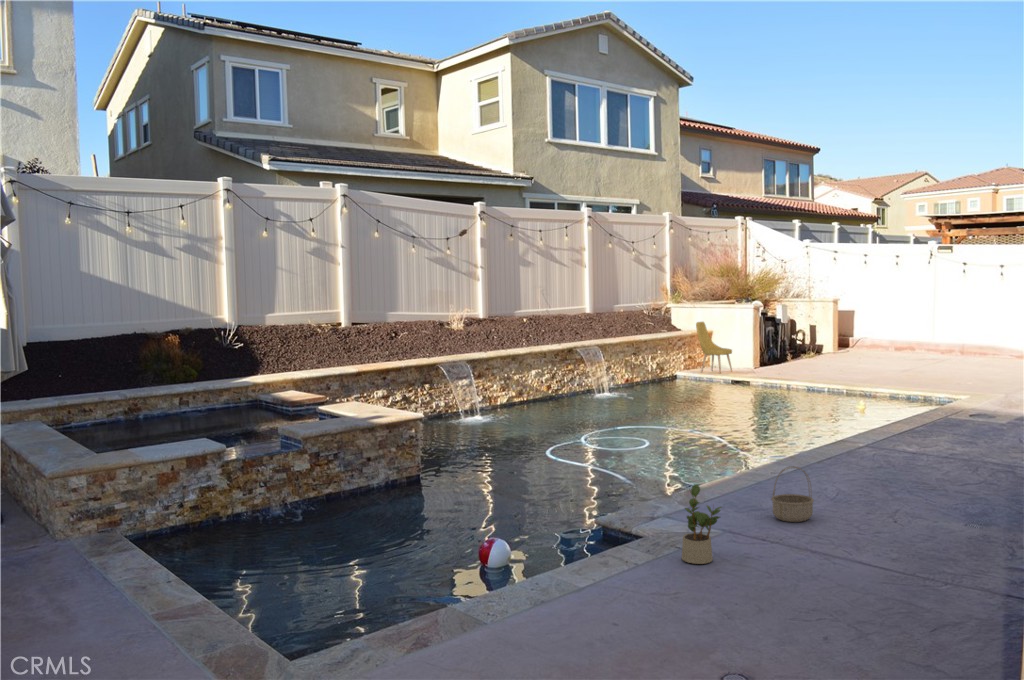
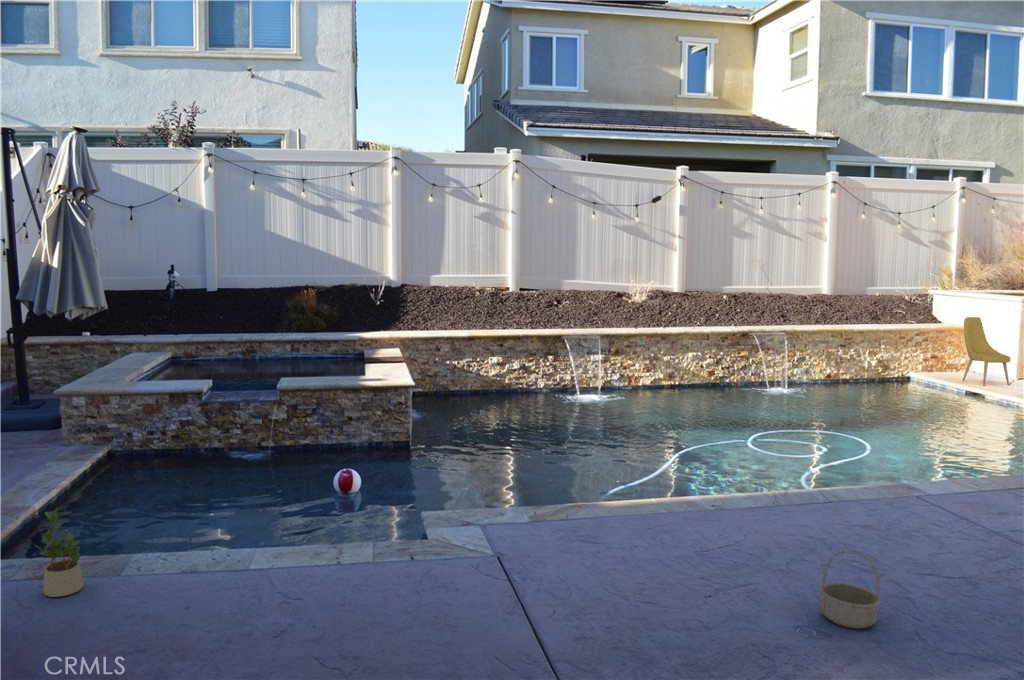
basket: present [771,466,814,522] -> present [820,550,881,629]
potted plant: present [682,484,721,564] -> present [36,508,87,597]

